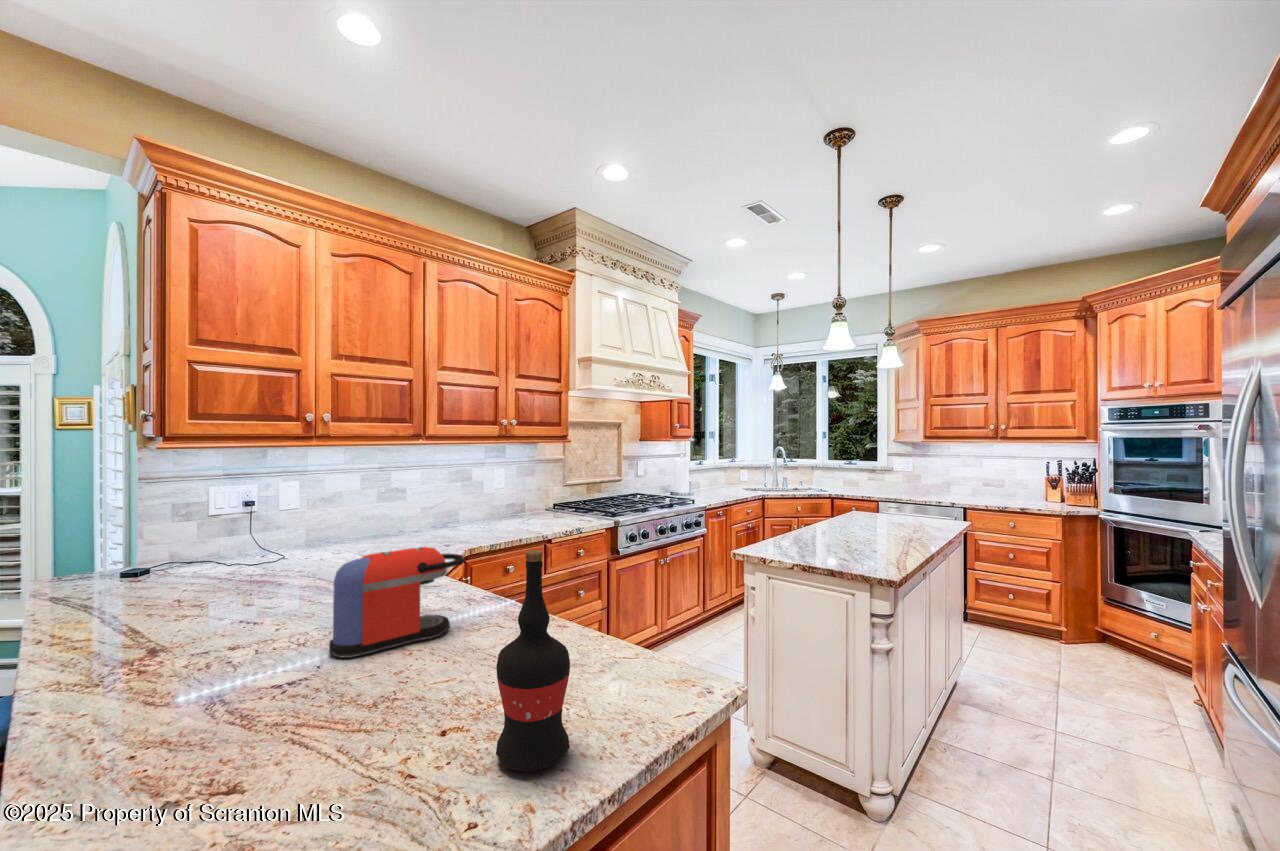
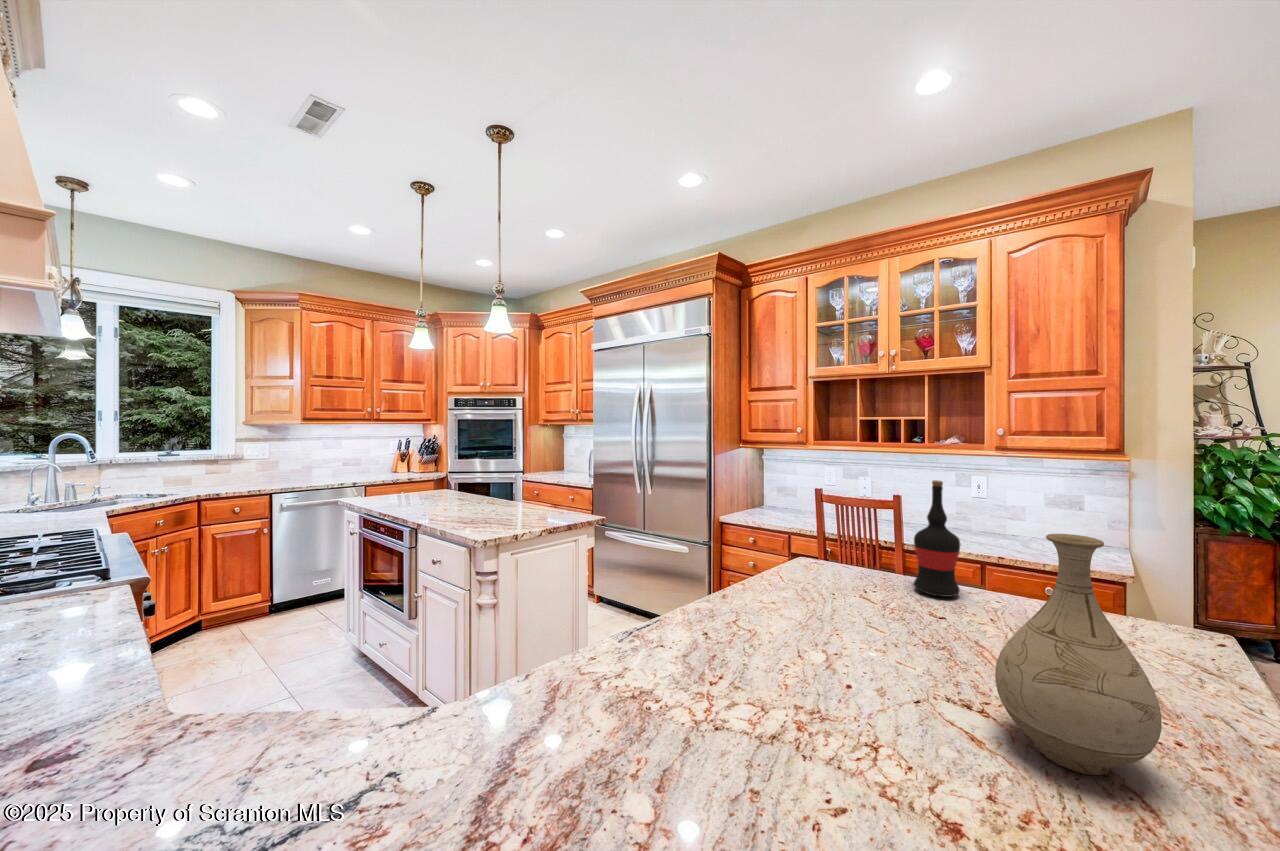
vase: none [144,529,262,710] -> present [995,534,1162,775]
coffee maker: present [329,547,464,658] -> none [731,551,889,705]

